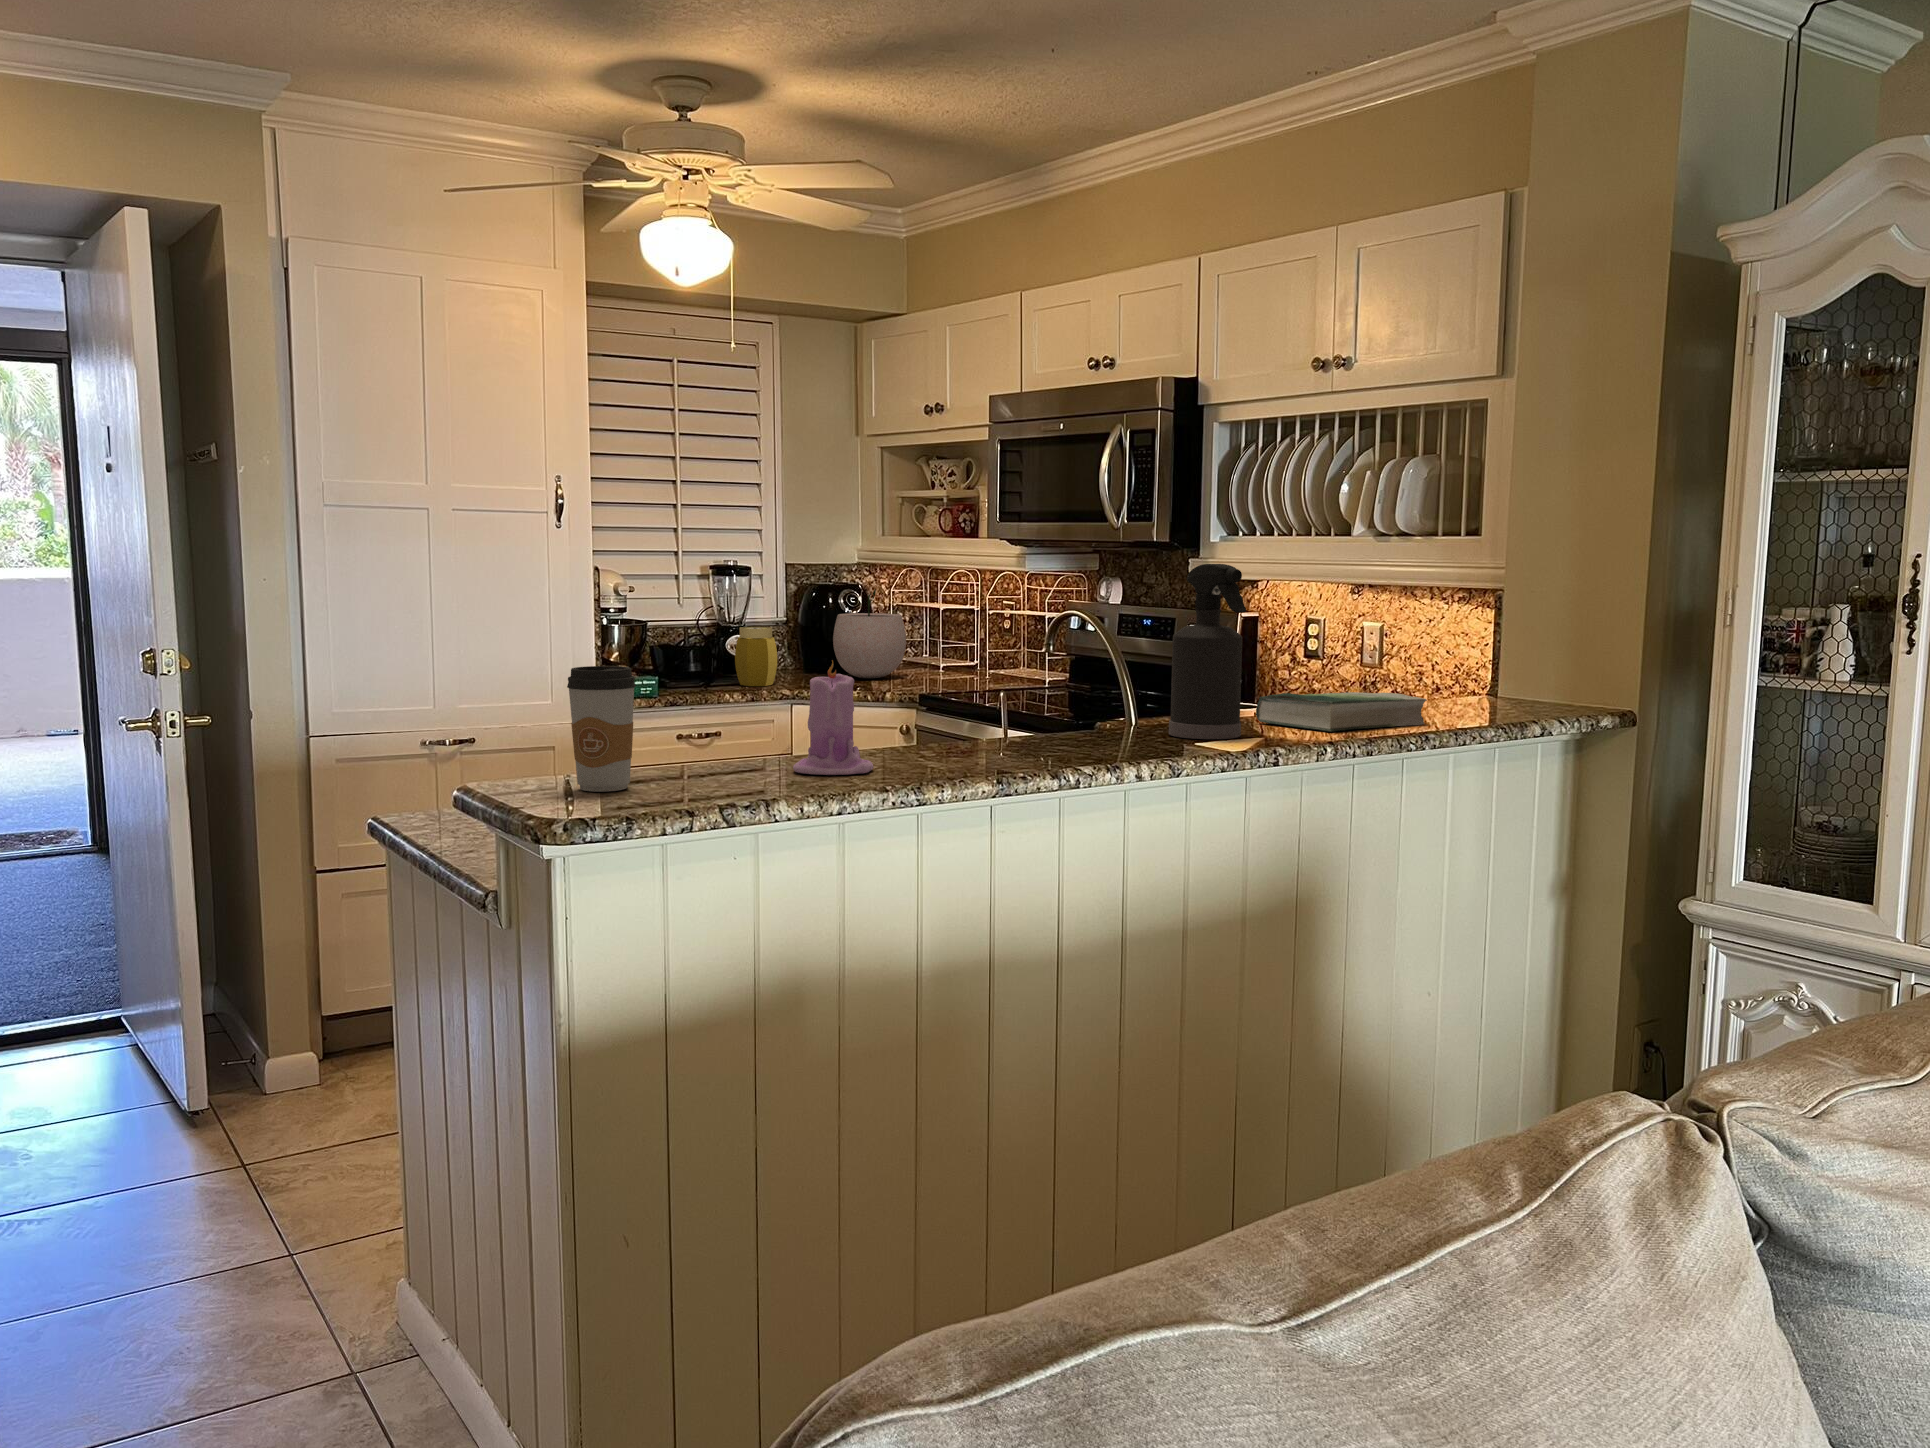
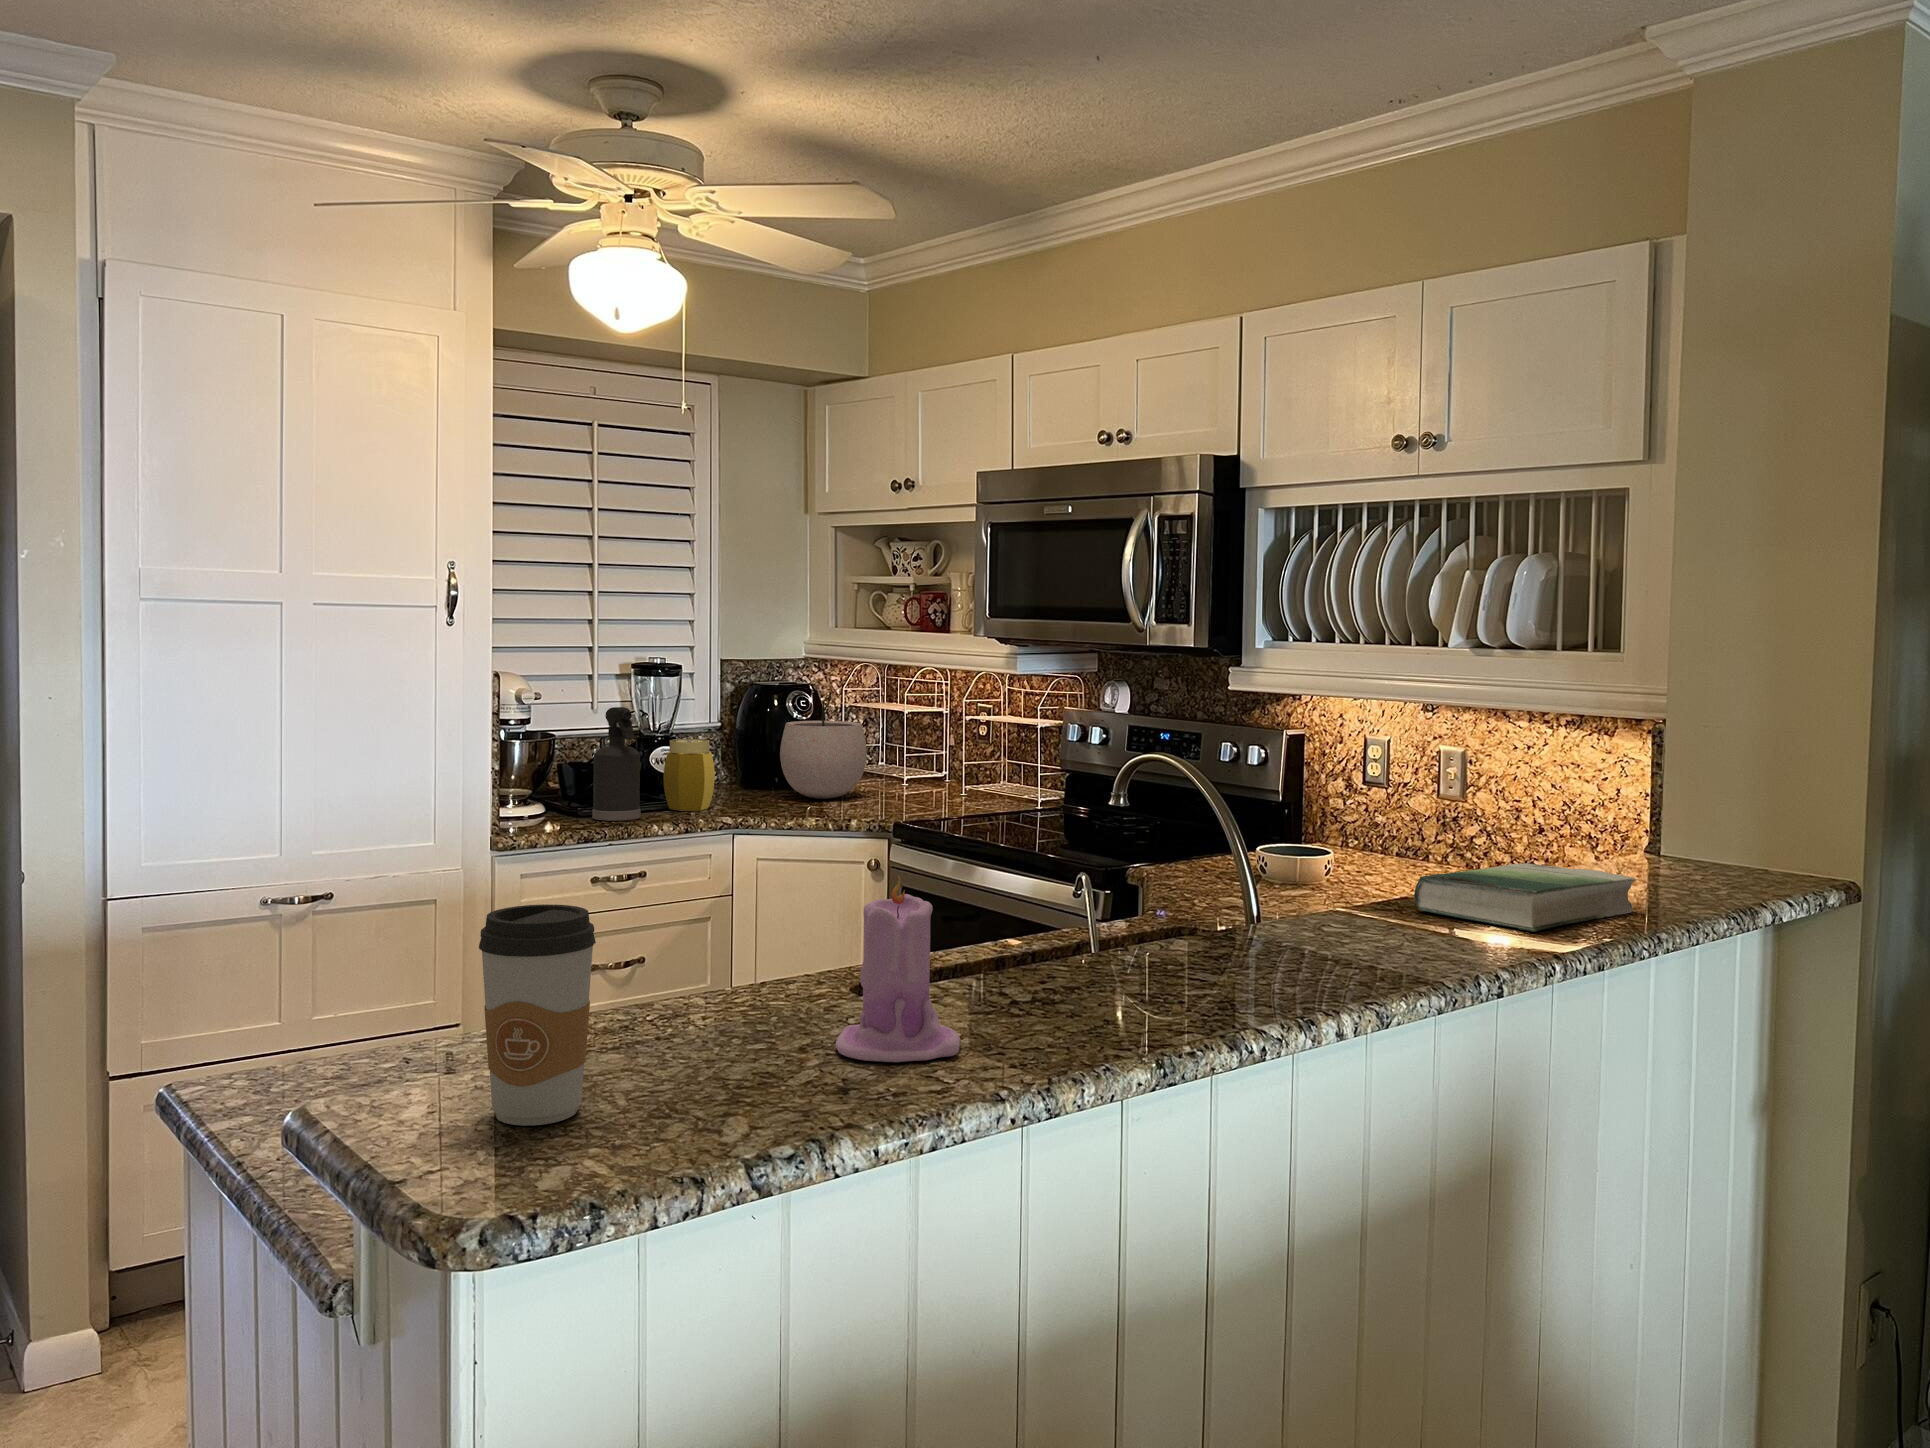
spray bottle: present [1169,564,1246,739] -> present [592,707,641,821]

